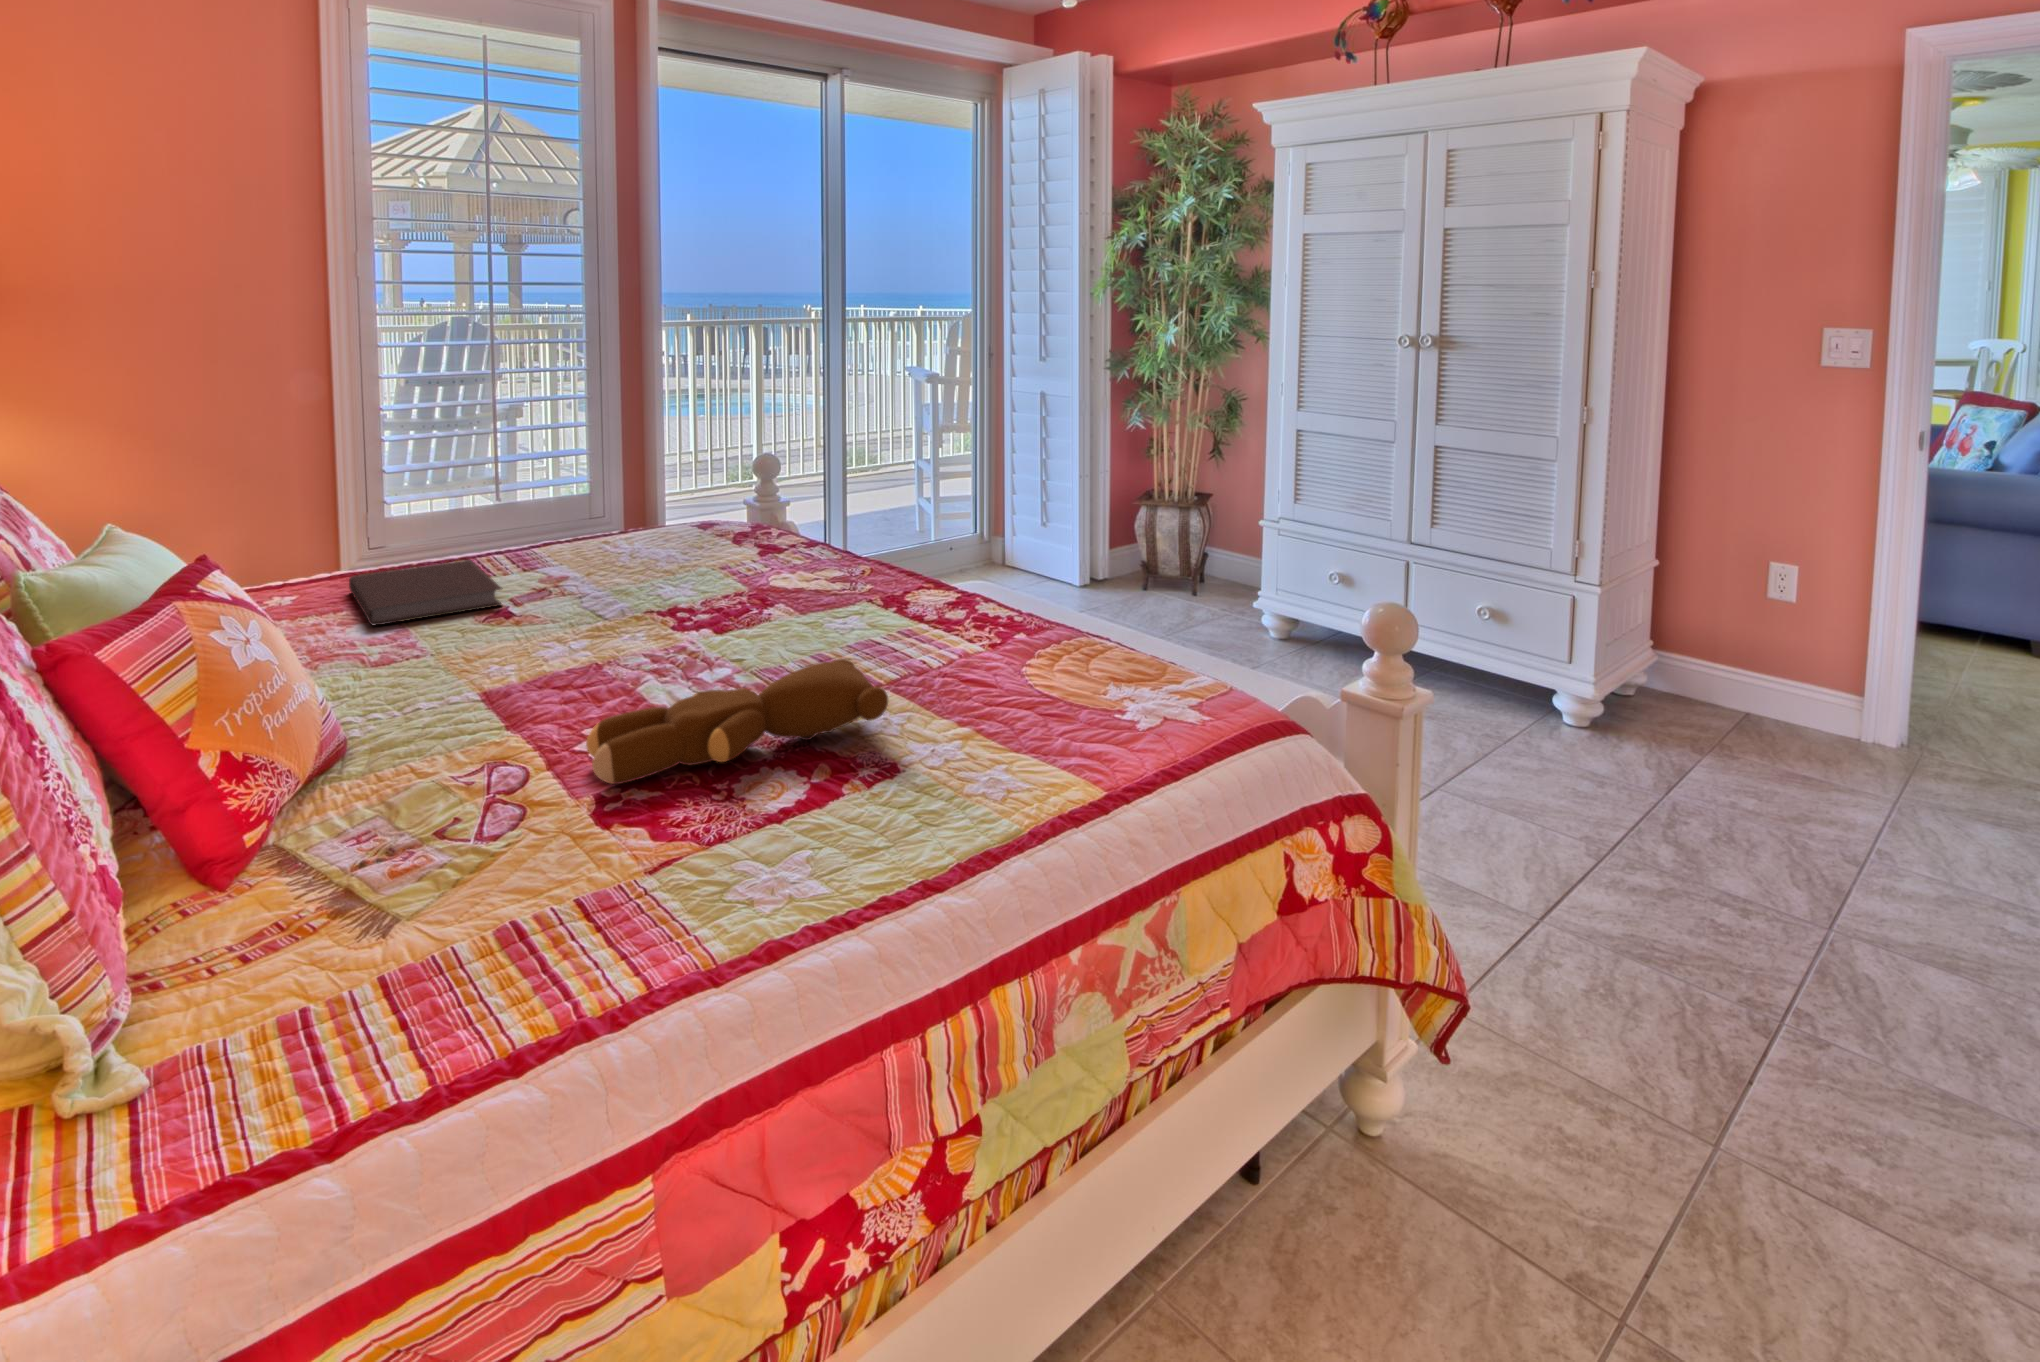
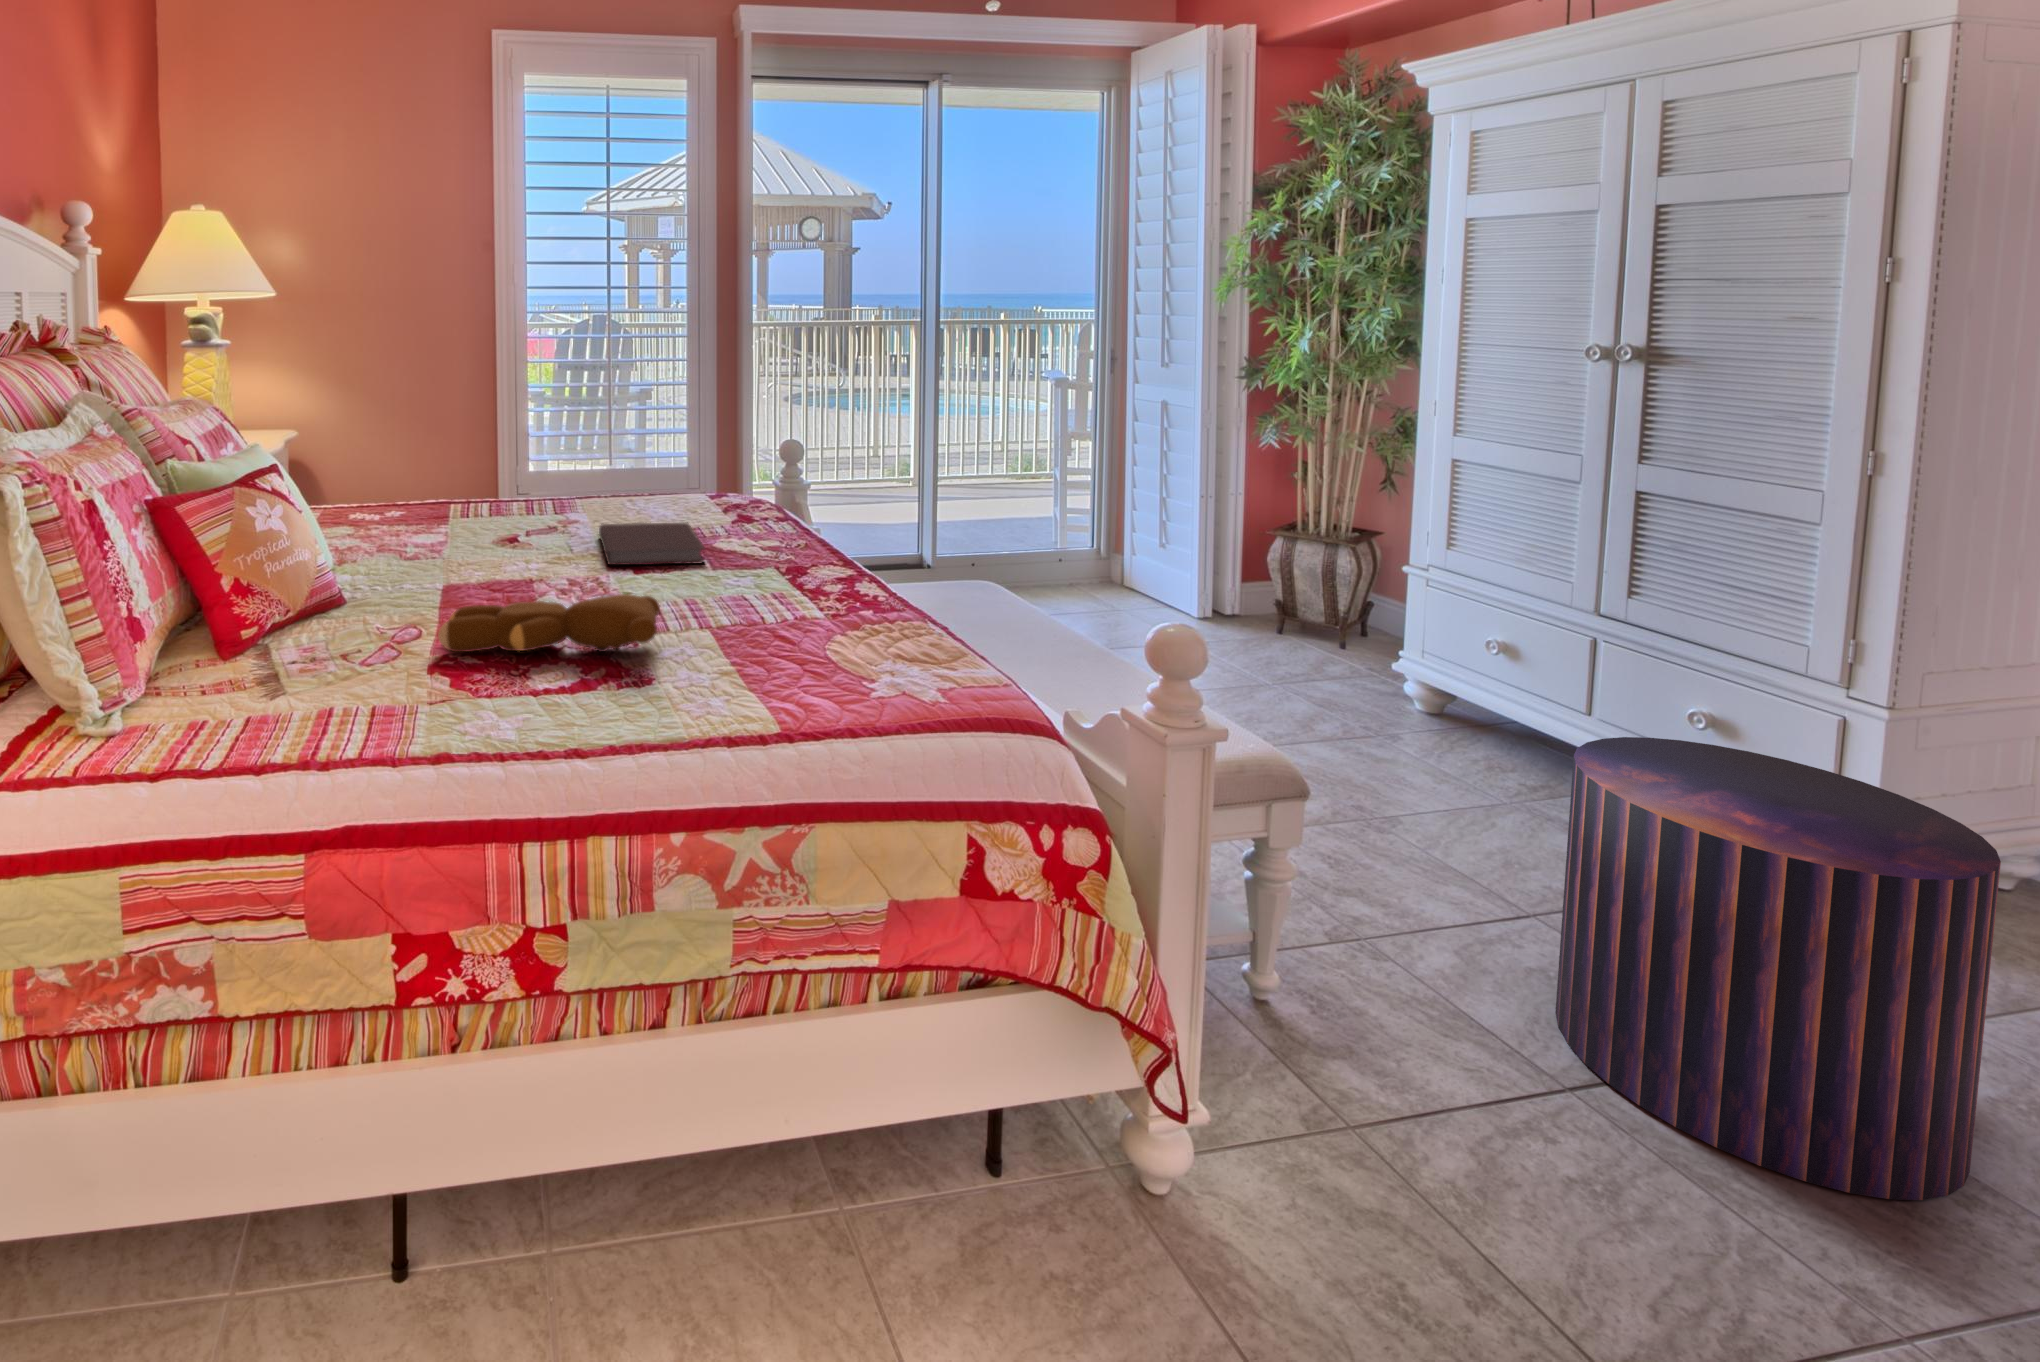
notebook: present [349,560,502,625] -> present [599,523,705,565]
pouf: none [1494,628,1754,933] -> present [1555,737,2001,1200]

